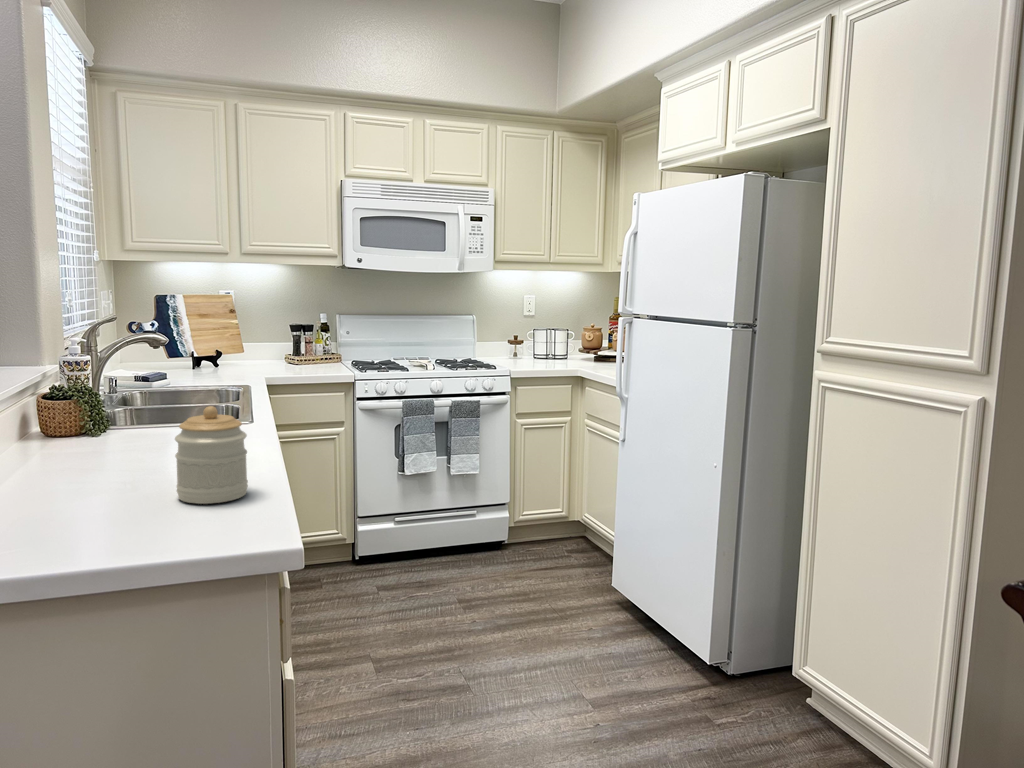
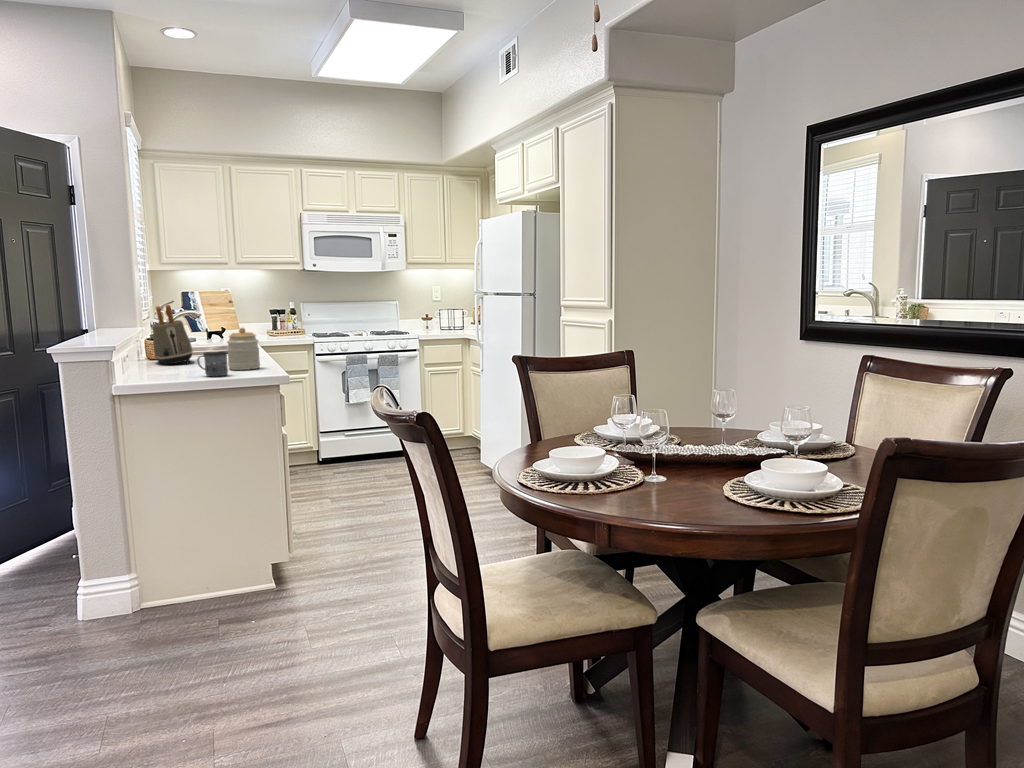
toaster: none [41,338,125,465] -> present [152,305,193,364]
mug: none [88,476,163,544] -> present [197,351,228,376]

